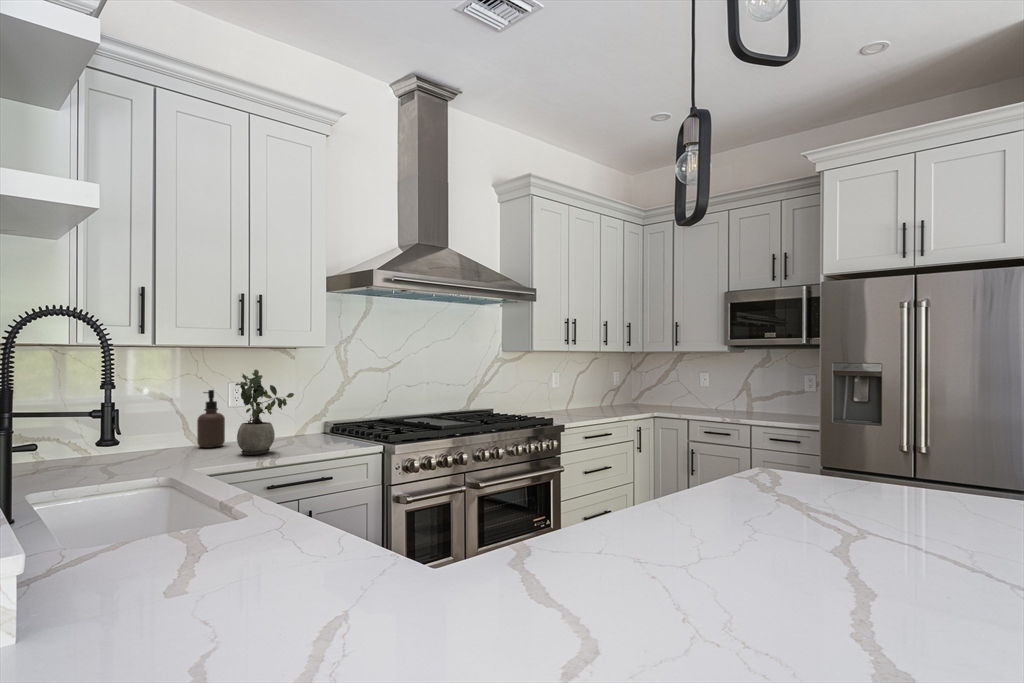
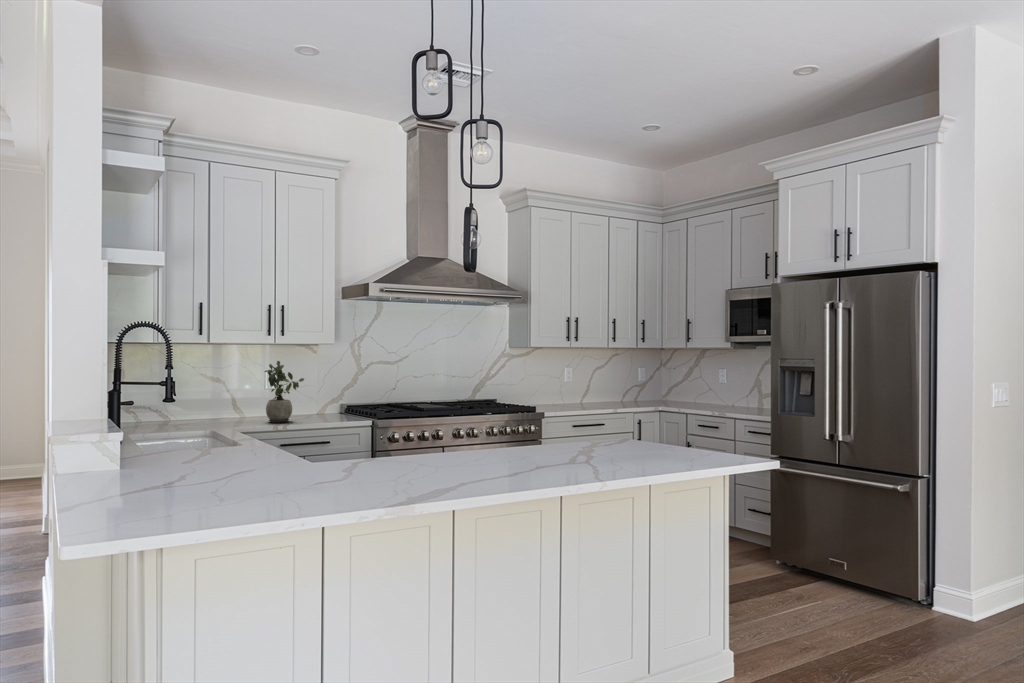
soap dispenser: present [197,390,225,448] -> none [243,376,262,418]

